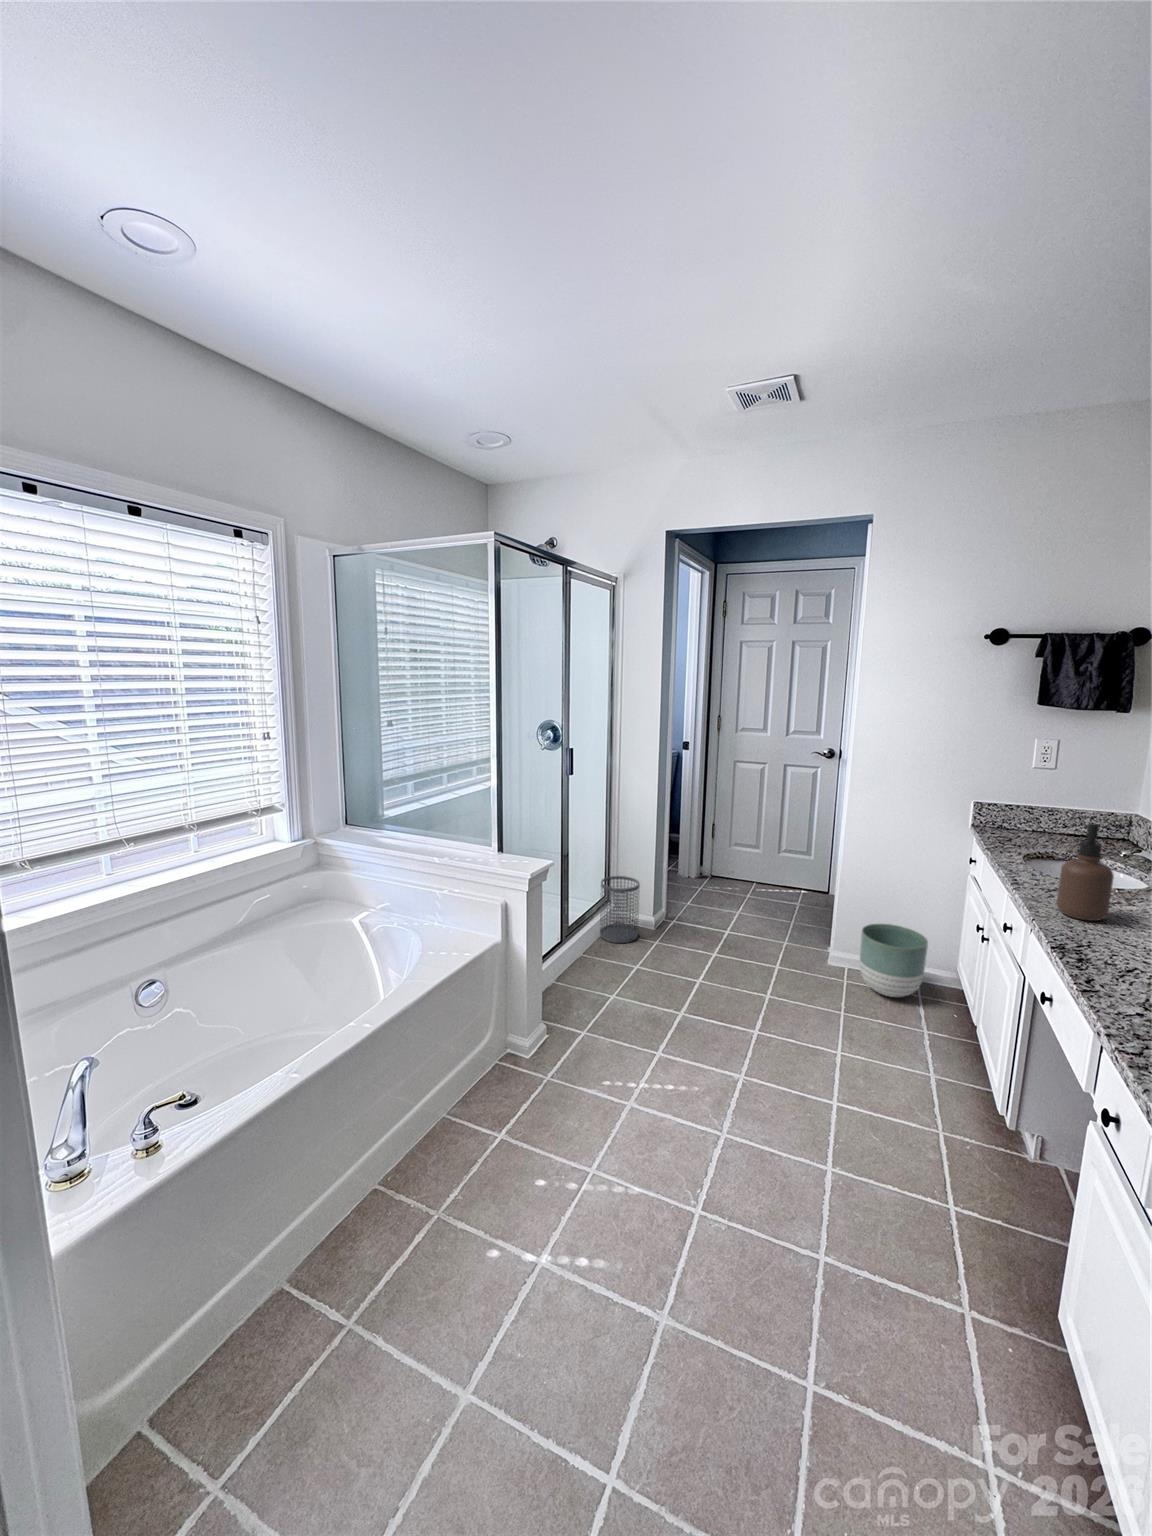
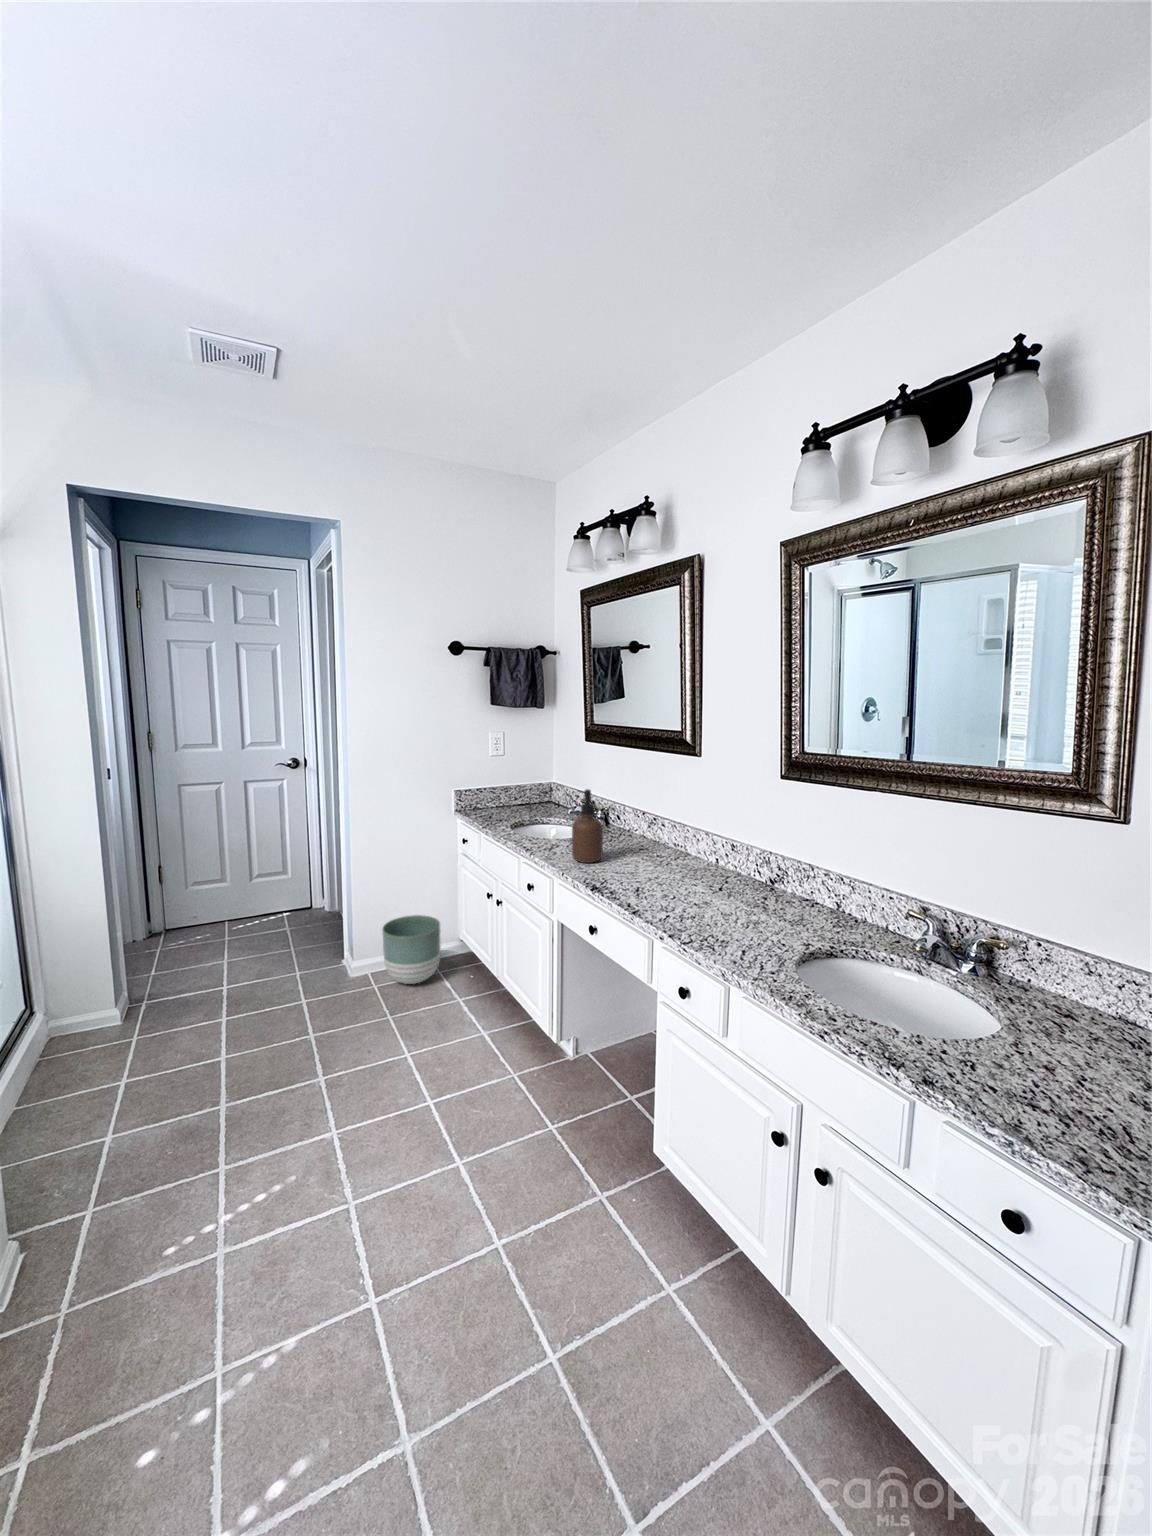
wastebasket: present [600,876,640,943] -> none [24,967,102,1070]

